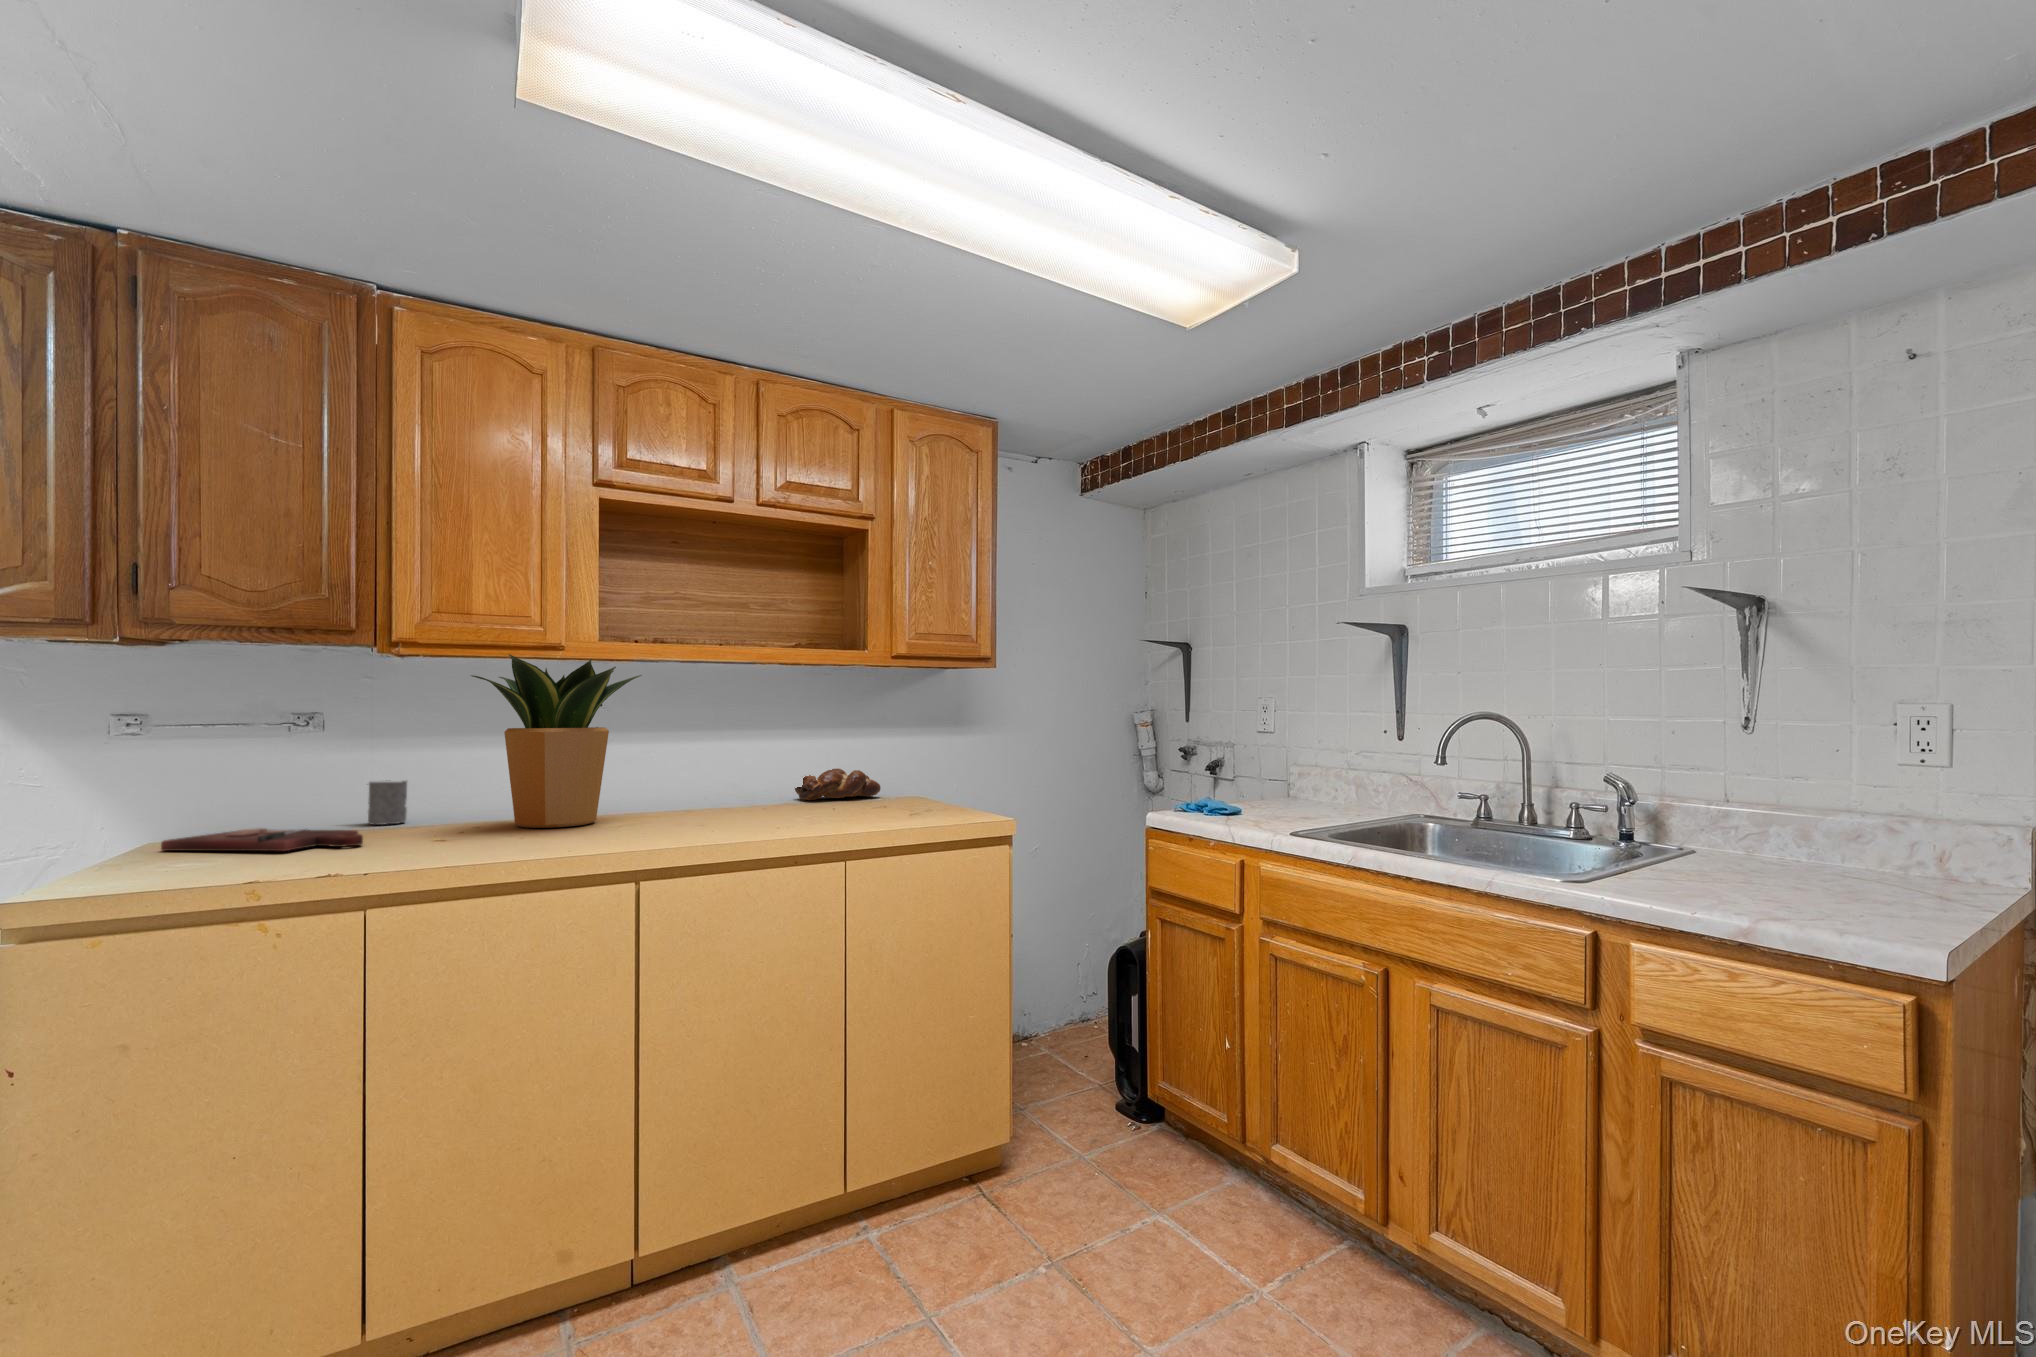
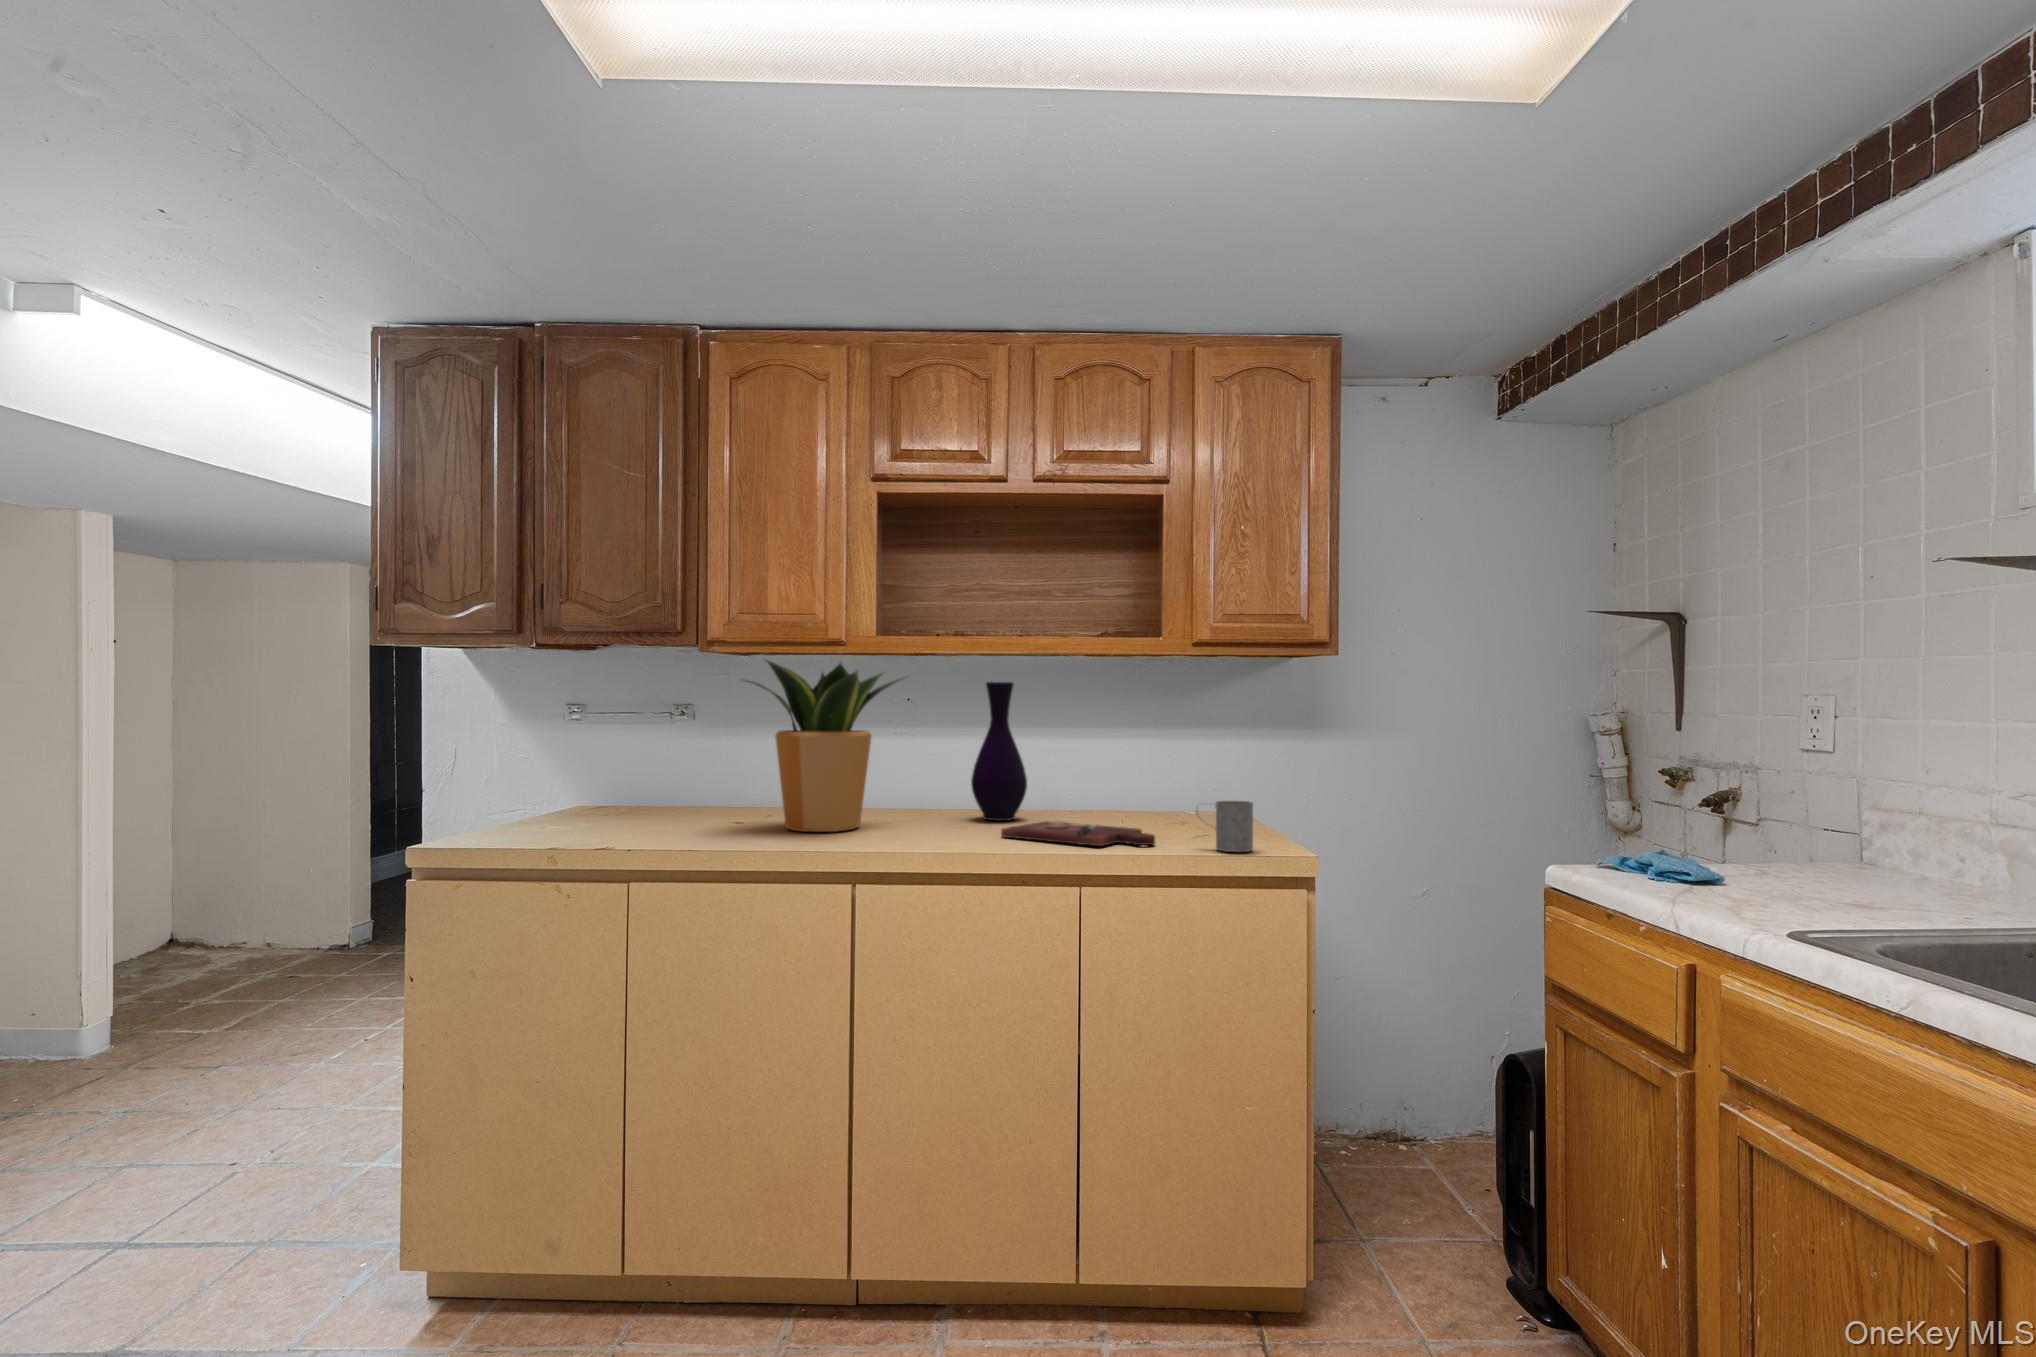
vase: none [691,682,744,809] -> present [971,682,1027,821]
bread loaf: present [795,768,881,800] -> none [1096,781,1195,817]
mug: present [368,781,407,825] -> present [1197,801,1253,852]
cutting board: present [161,828,363,851] -> present [1001,821,1155,846]

